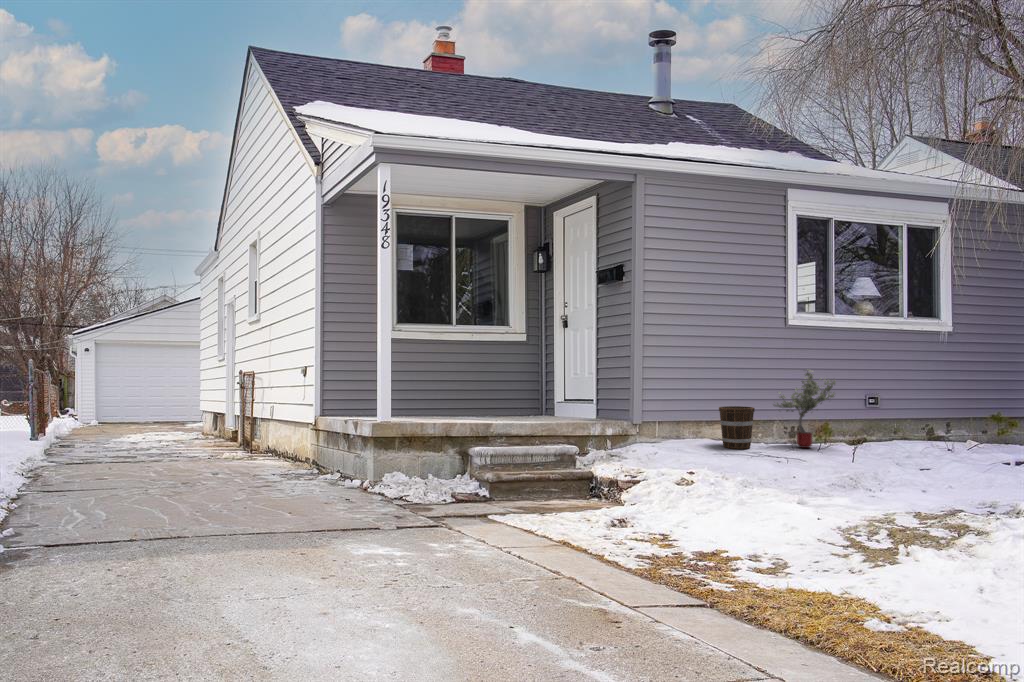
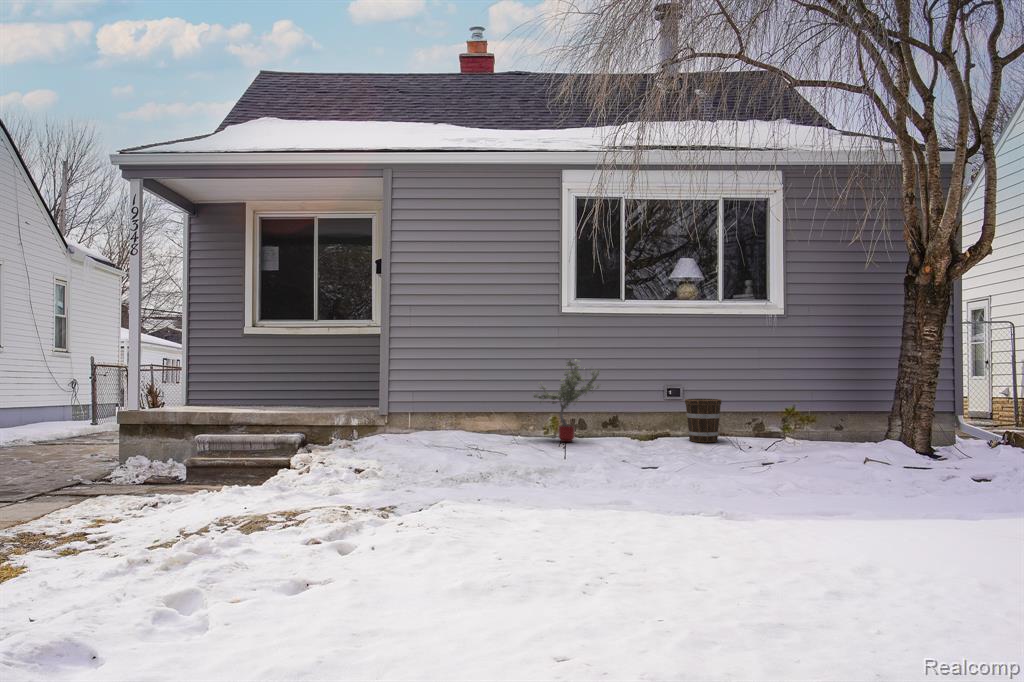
bucket: present [719,406,755,449] -> present [685,399,721,442]

